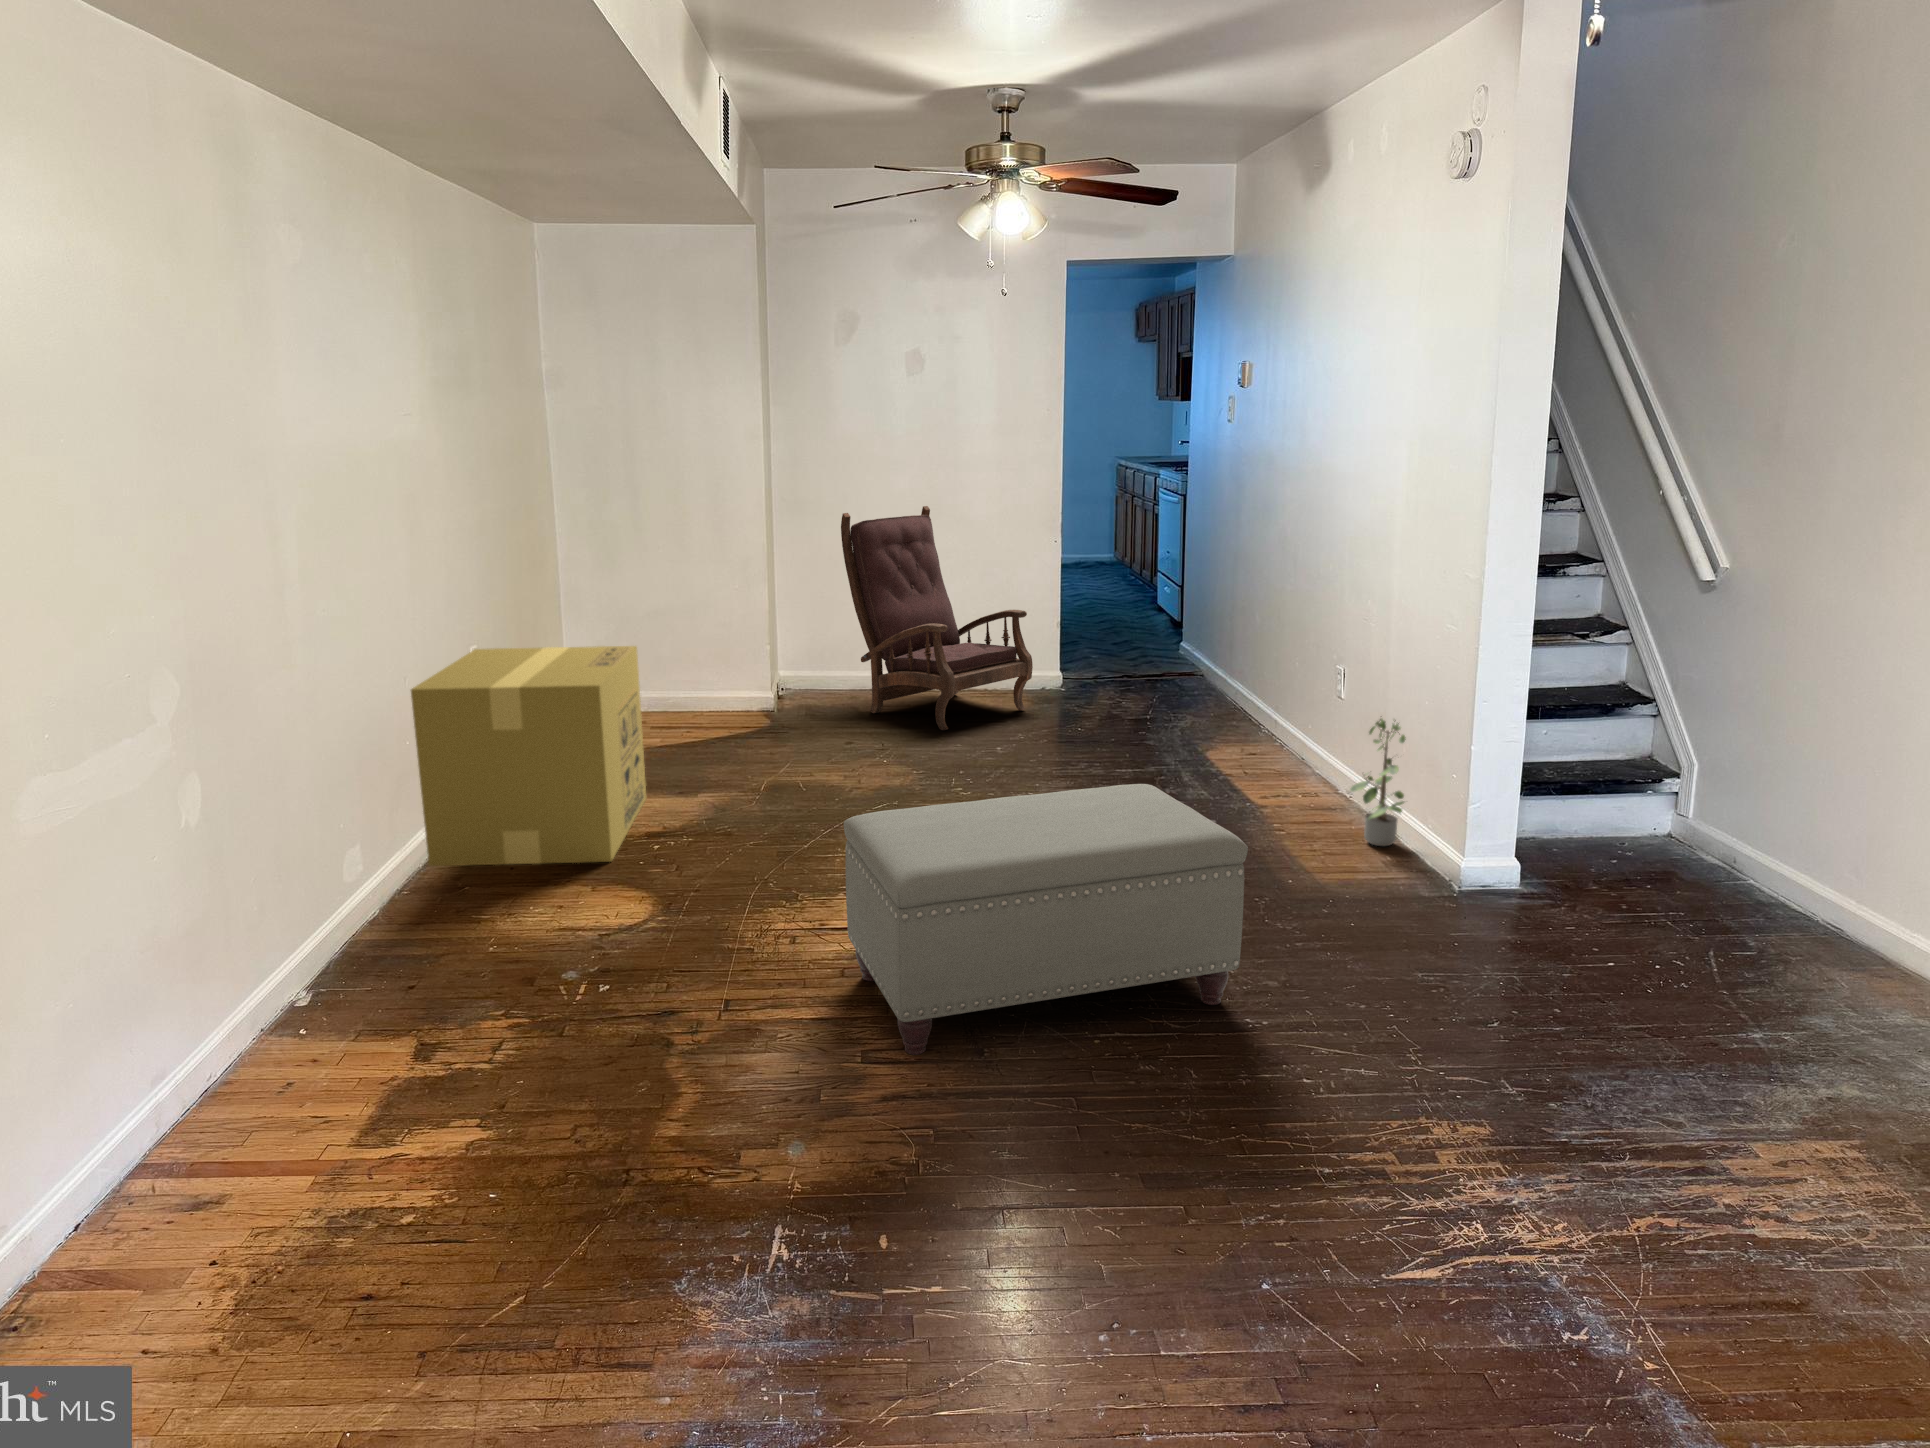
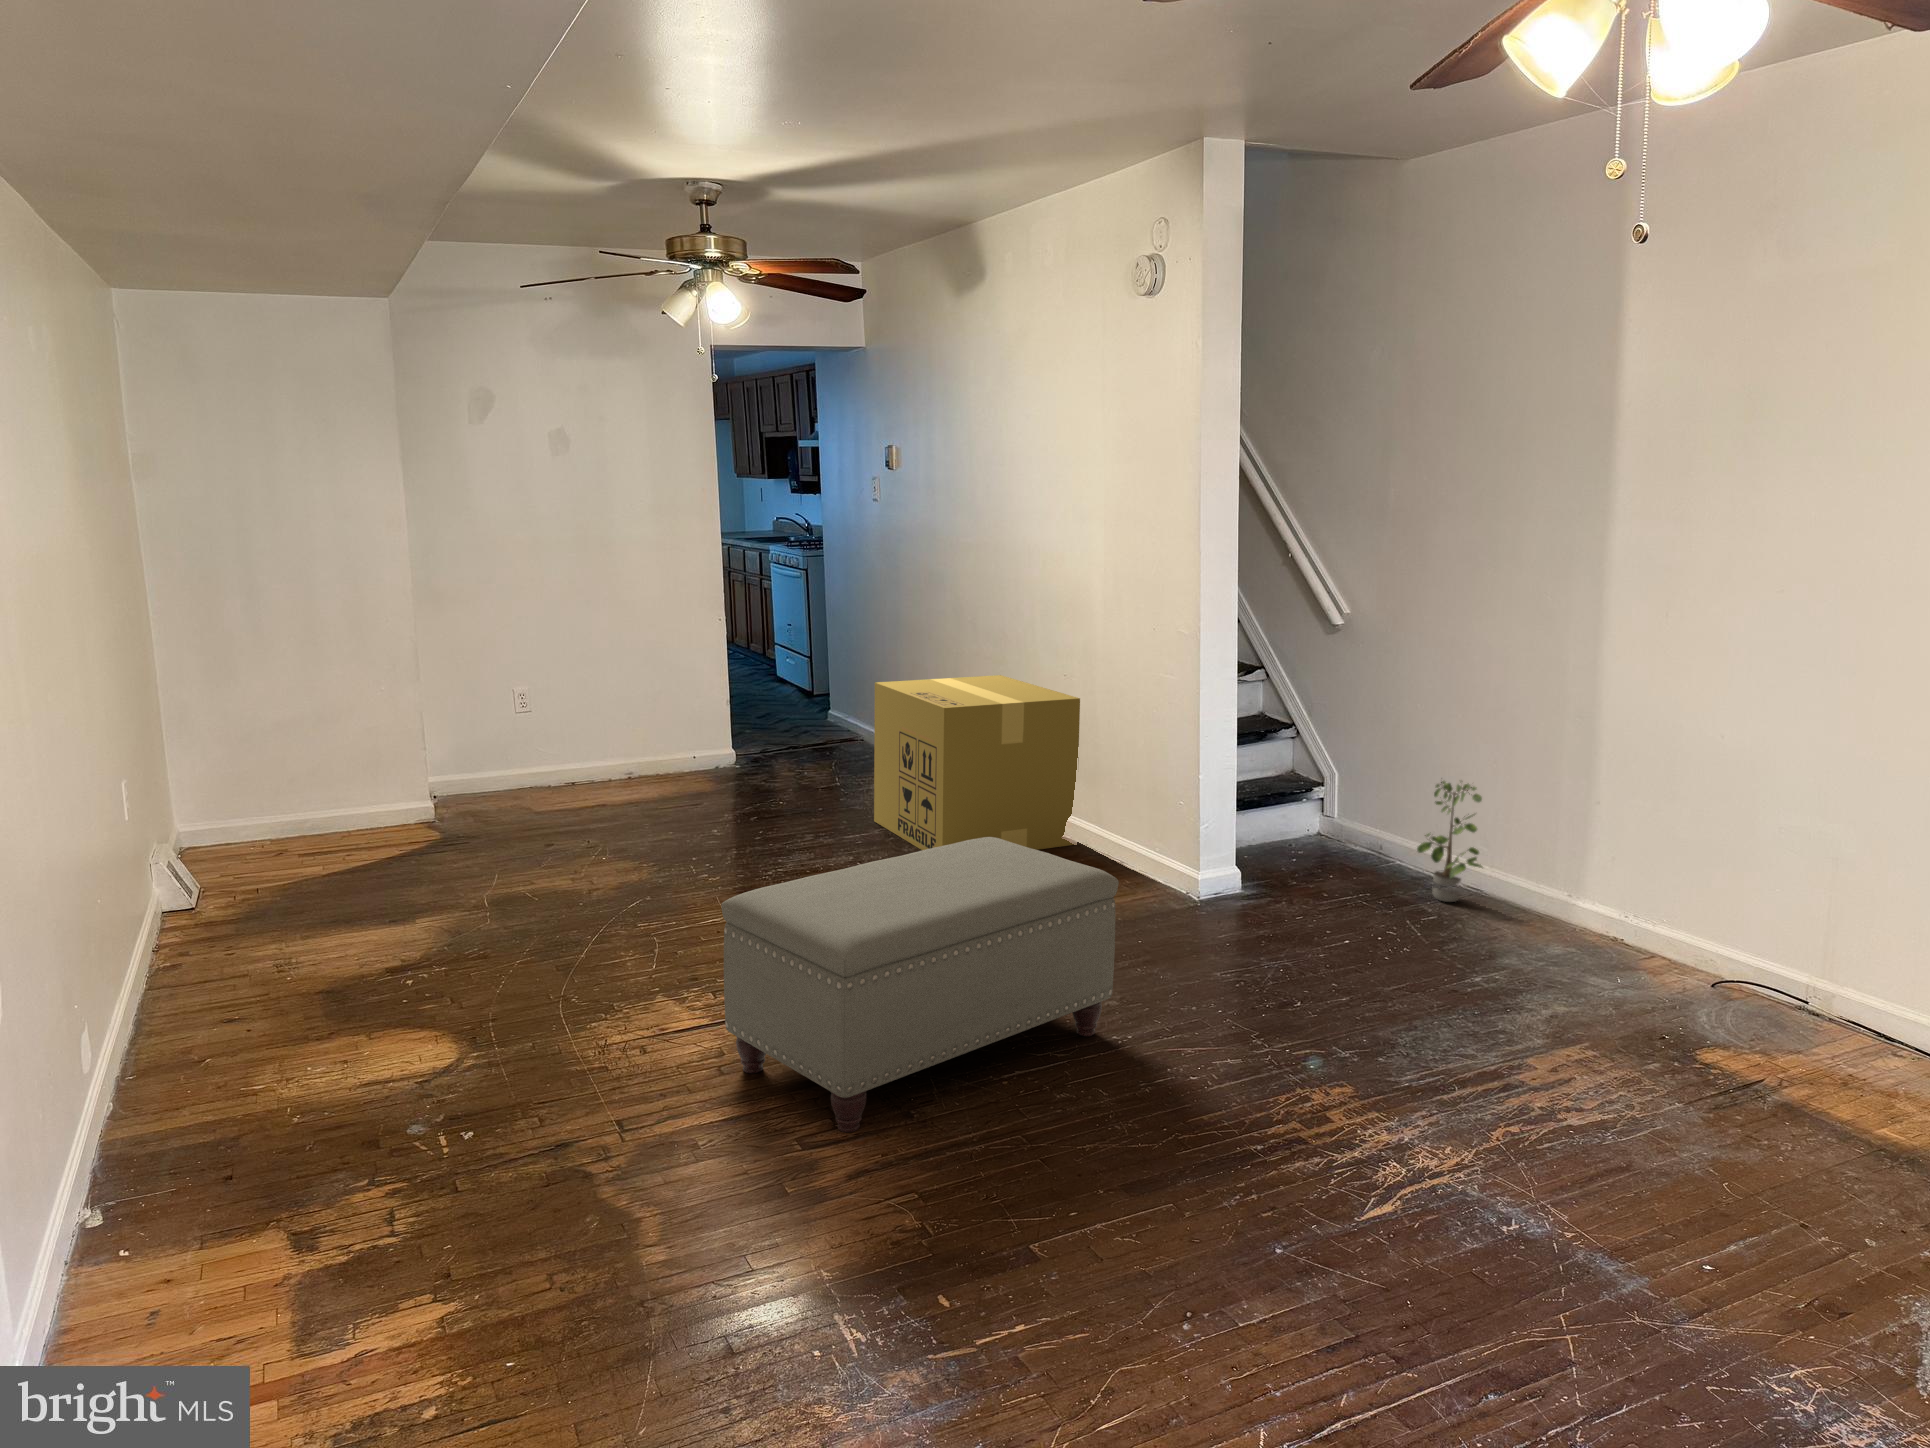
armchair: present [841,506,1033,731] -> none [507,576,732,819]
cardboard box: present [411,646,646,866] -> present [874,675,1080,850]
potted plant: present [1350,719,1406,846] -> present [1417,781,1482,902]

